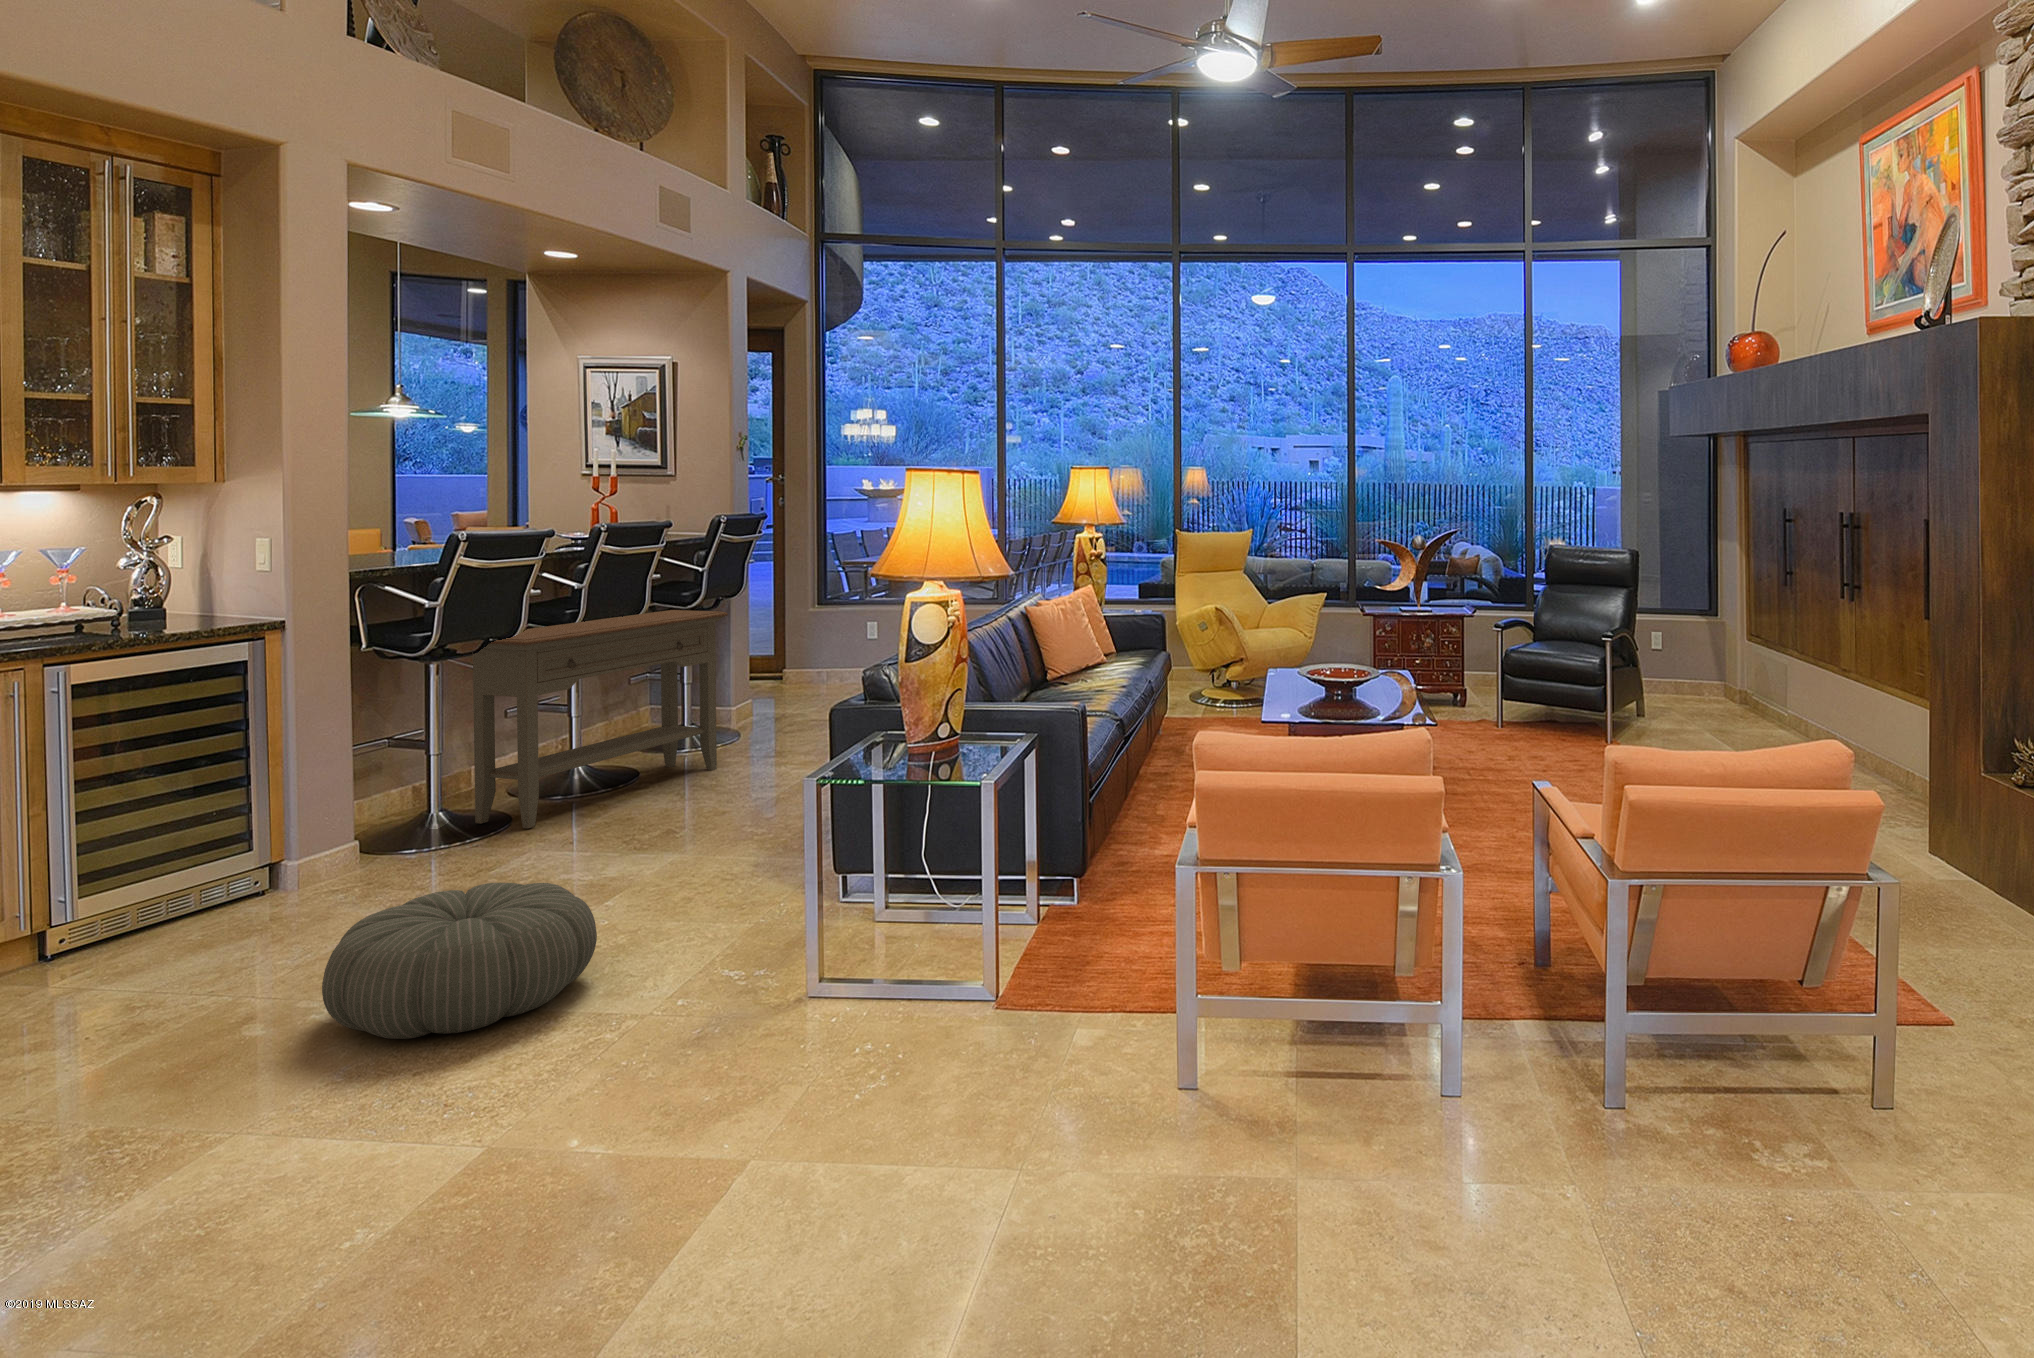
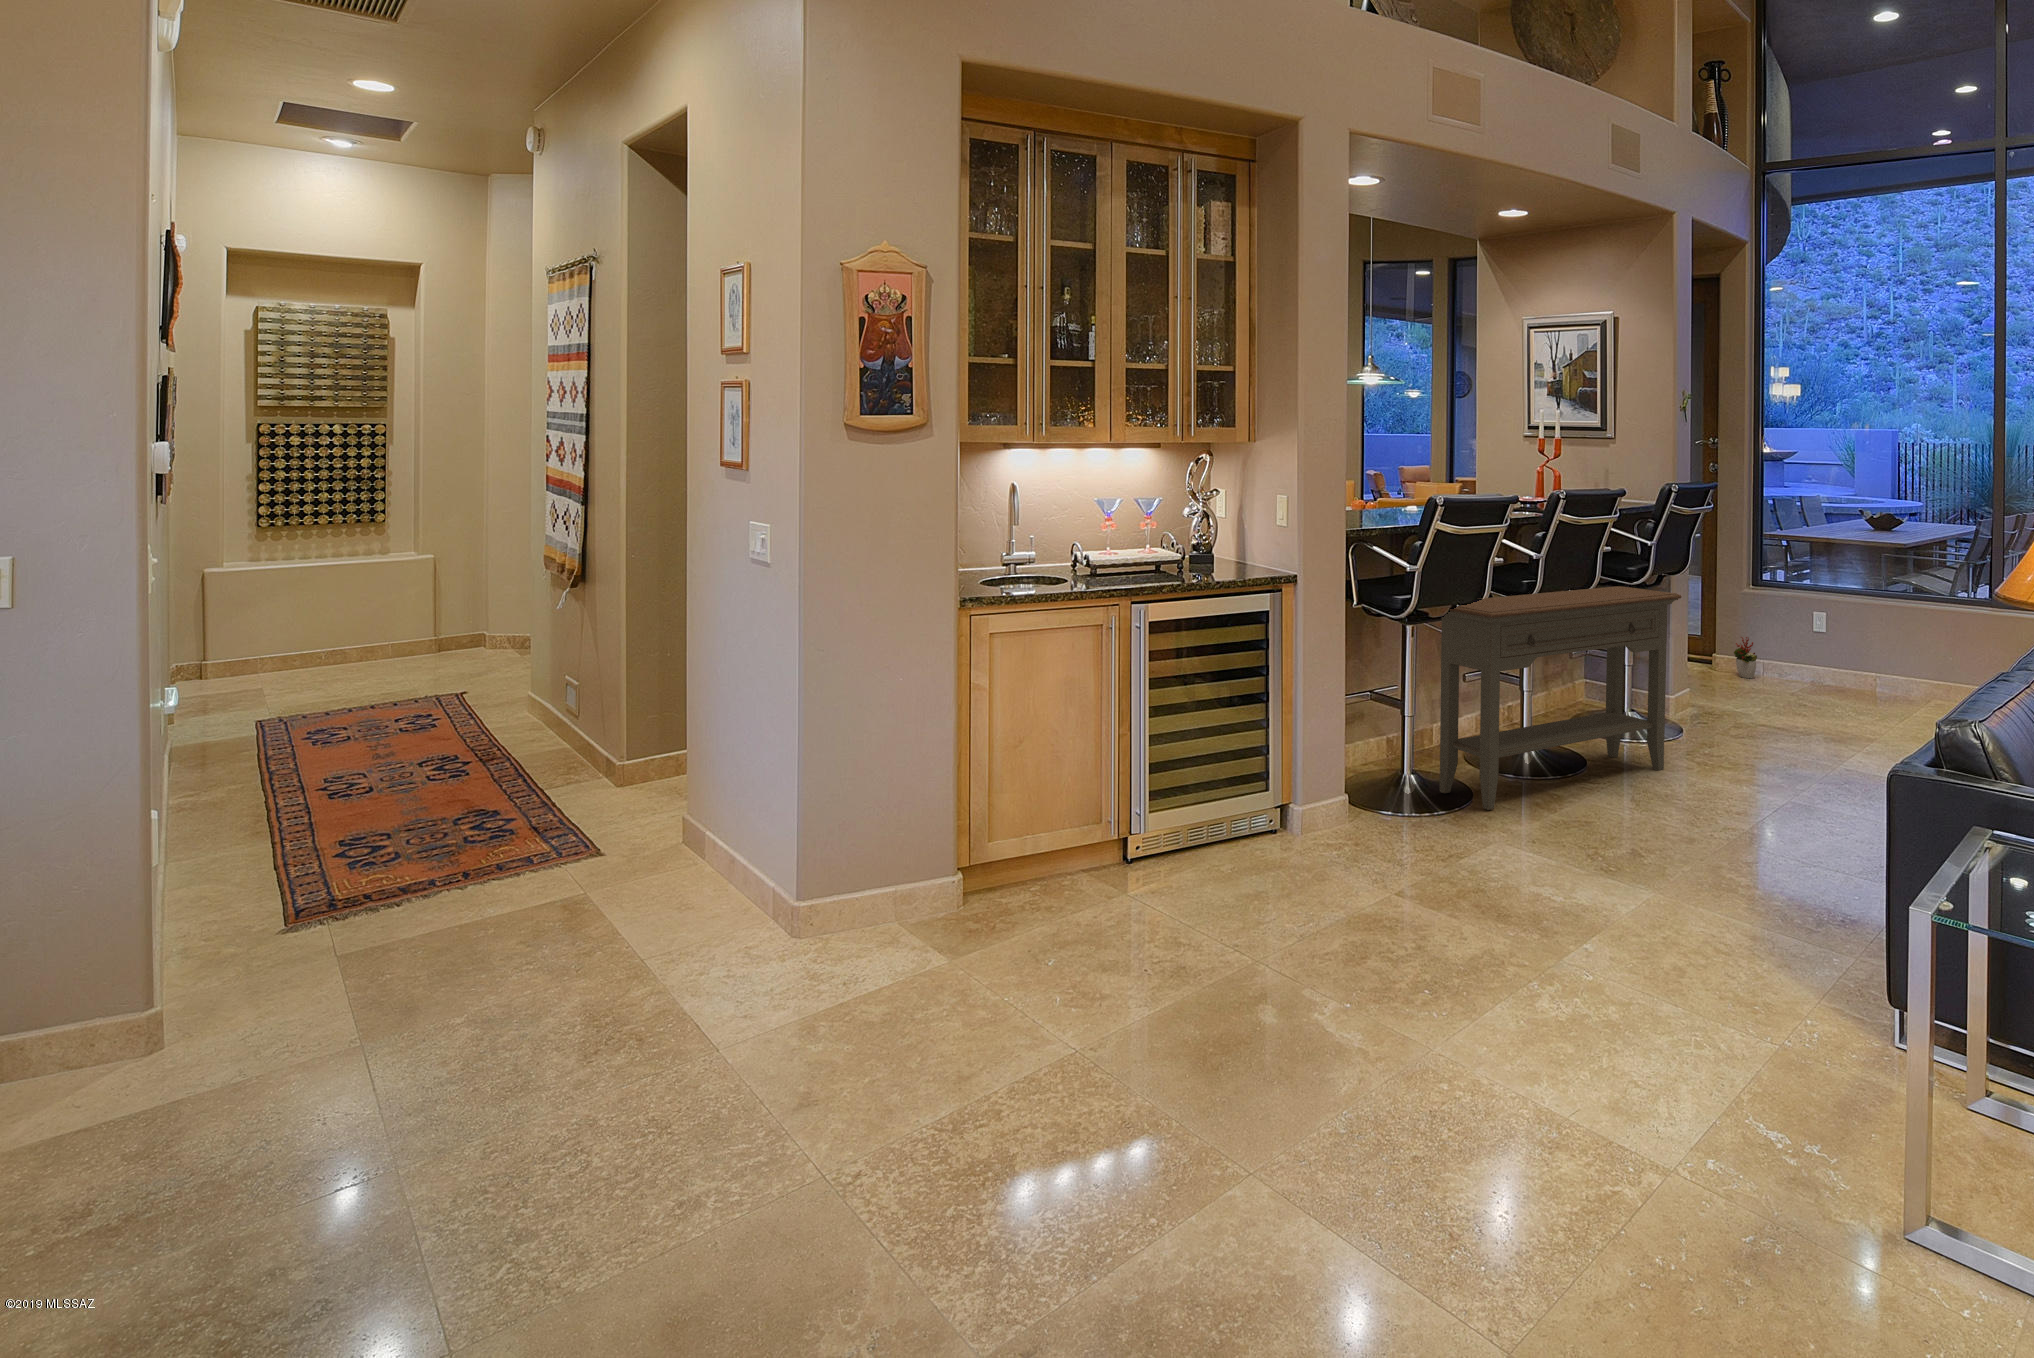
decorative plant: none [805,651,825,688] -> present [1734,637,1757,679]
pouf: present [322,883,597,1039] -> none [1331,906,1598,1103]

